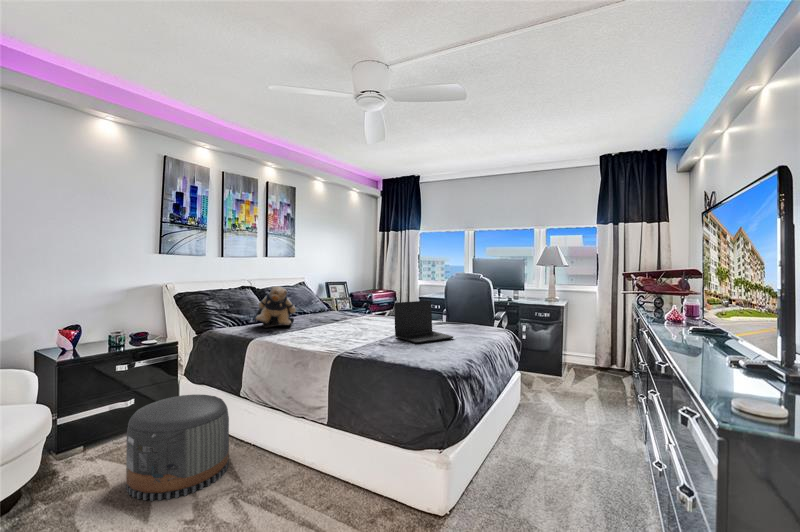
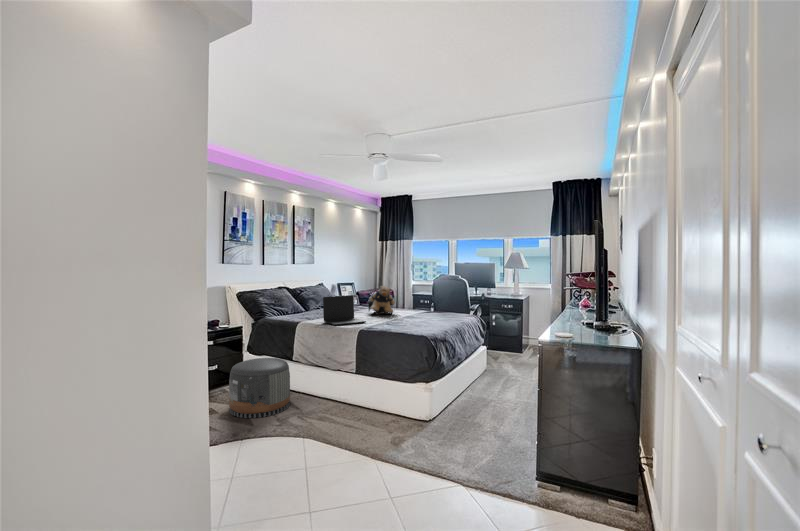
teddy bear: present [255,286,296,328] -> present [368,286,395,315]
laptop: present [394,301,453,343] -> present [323,296,366,325]

